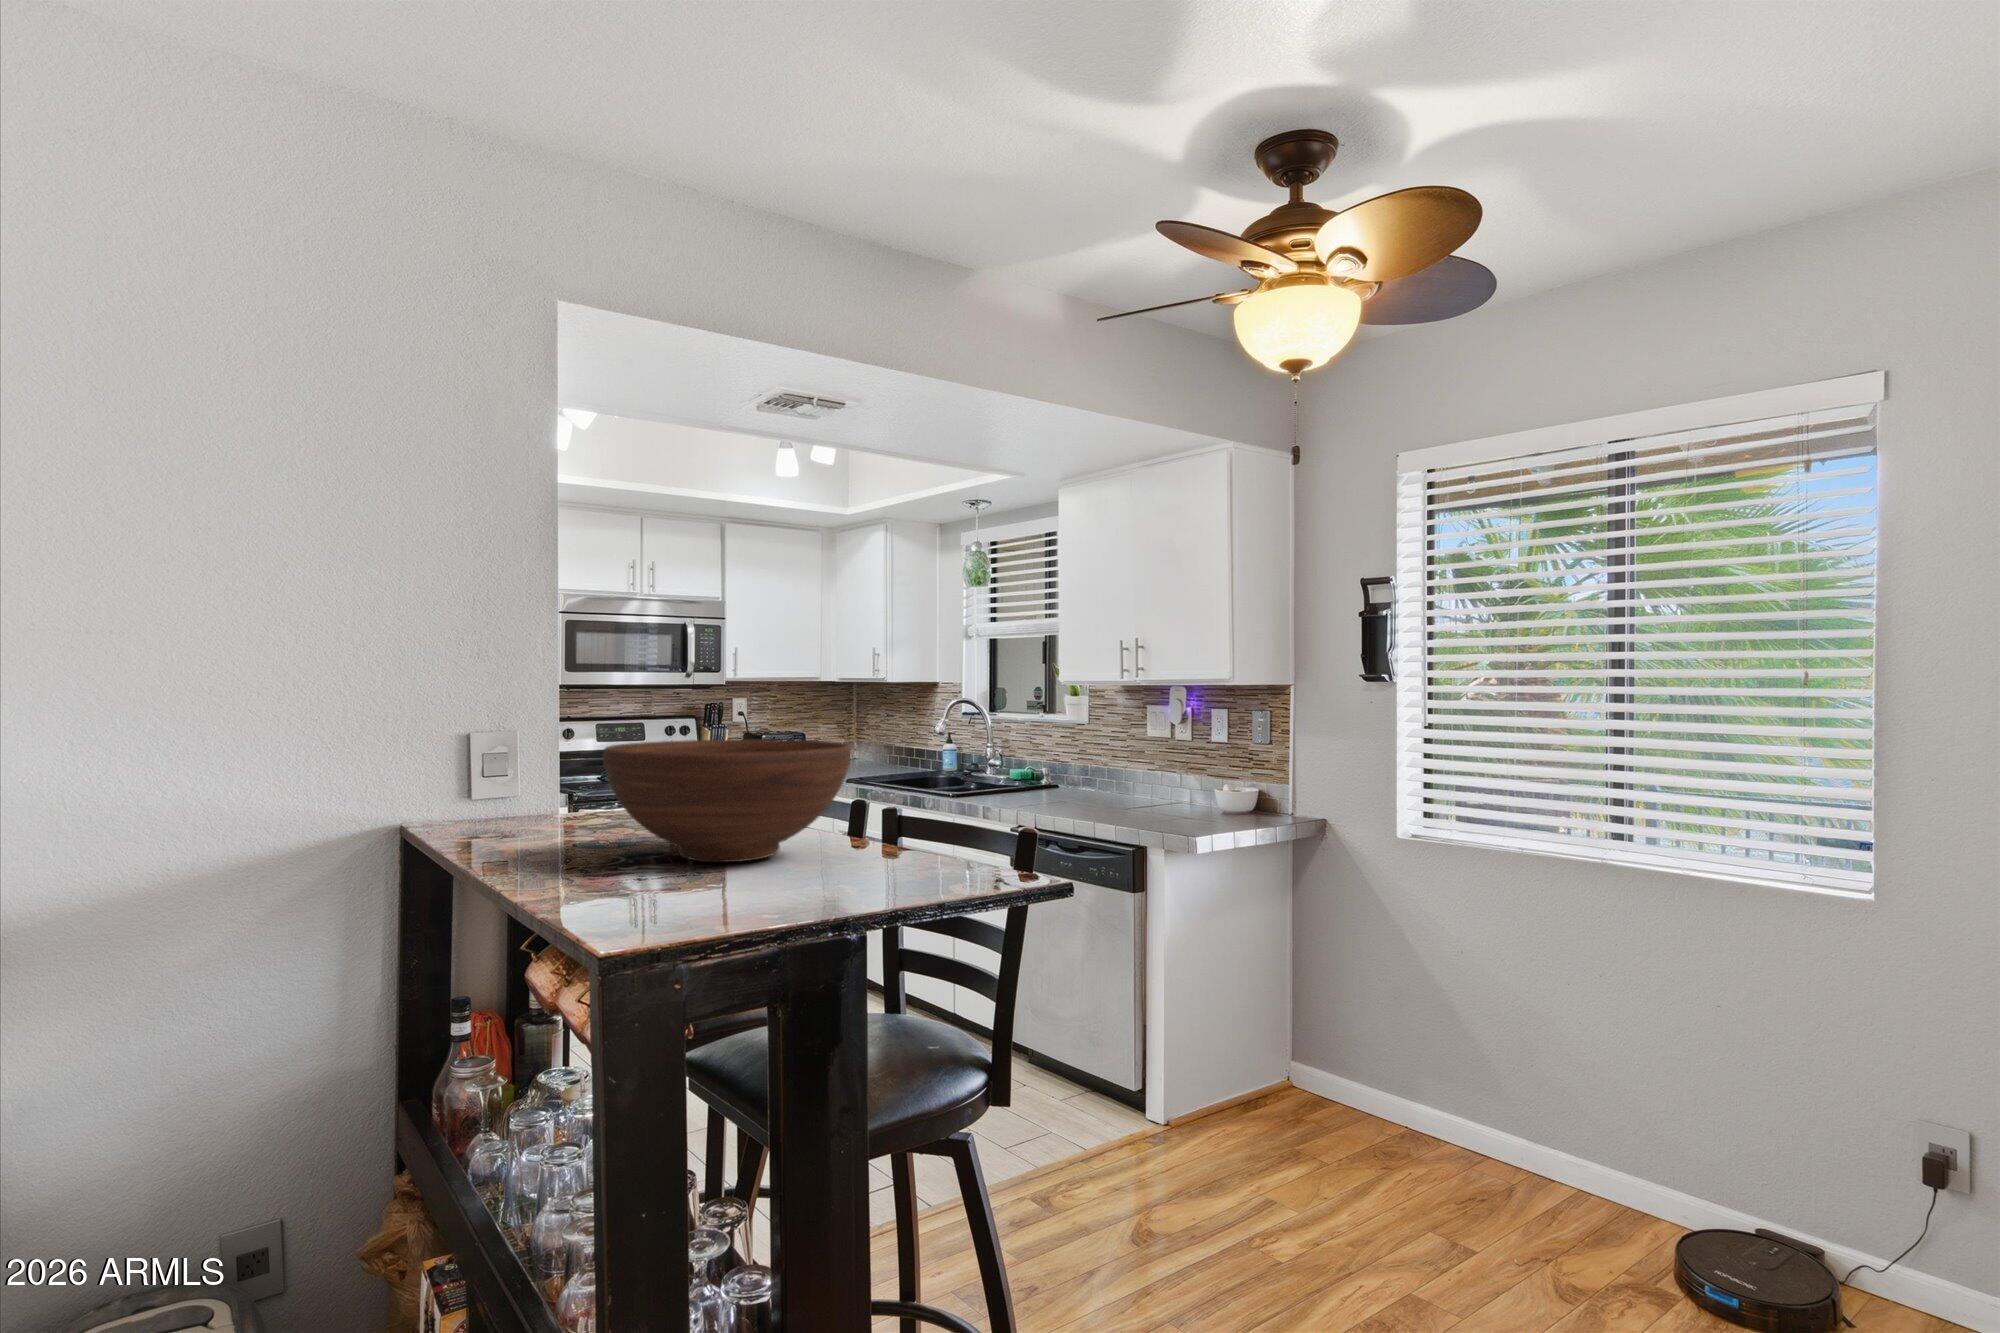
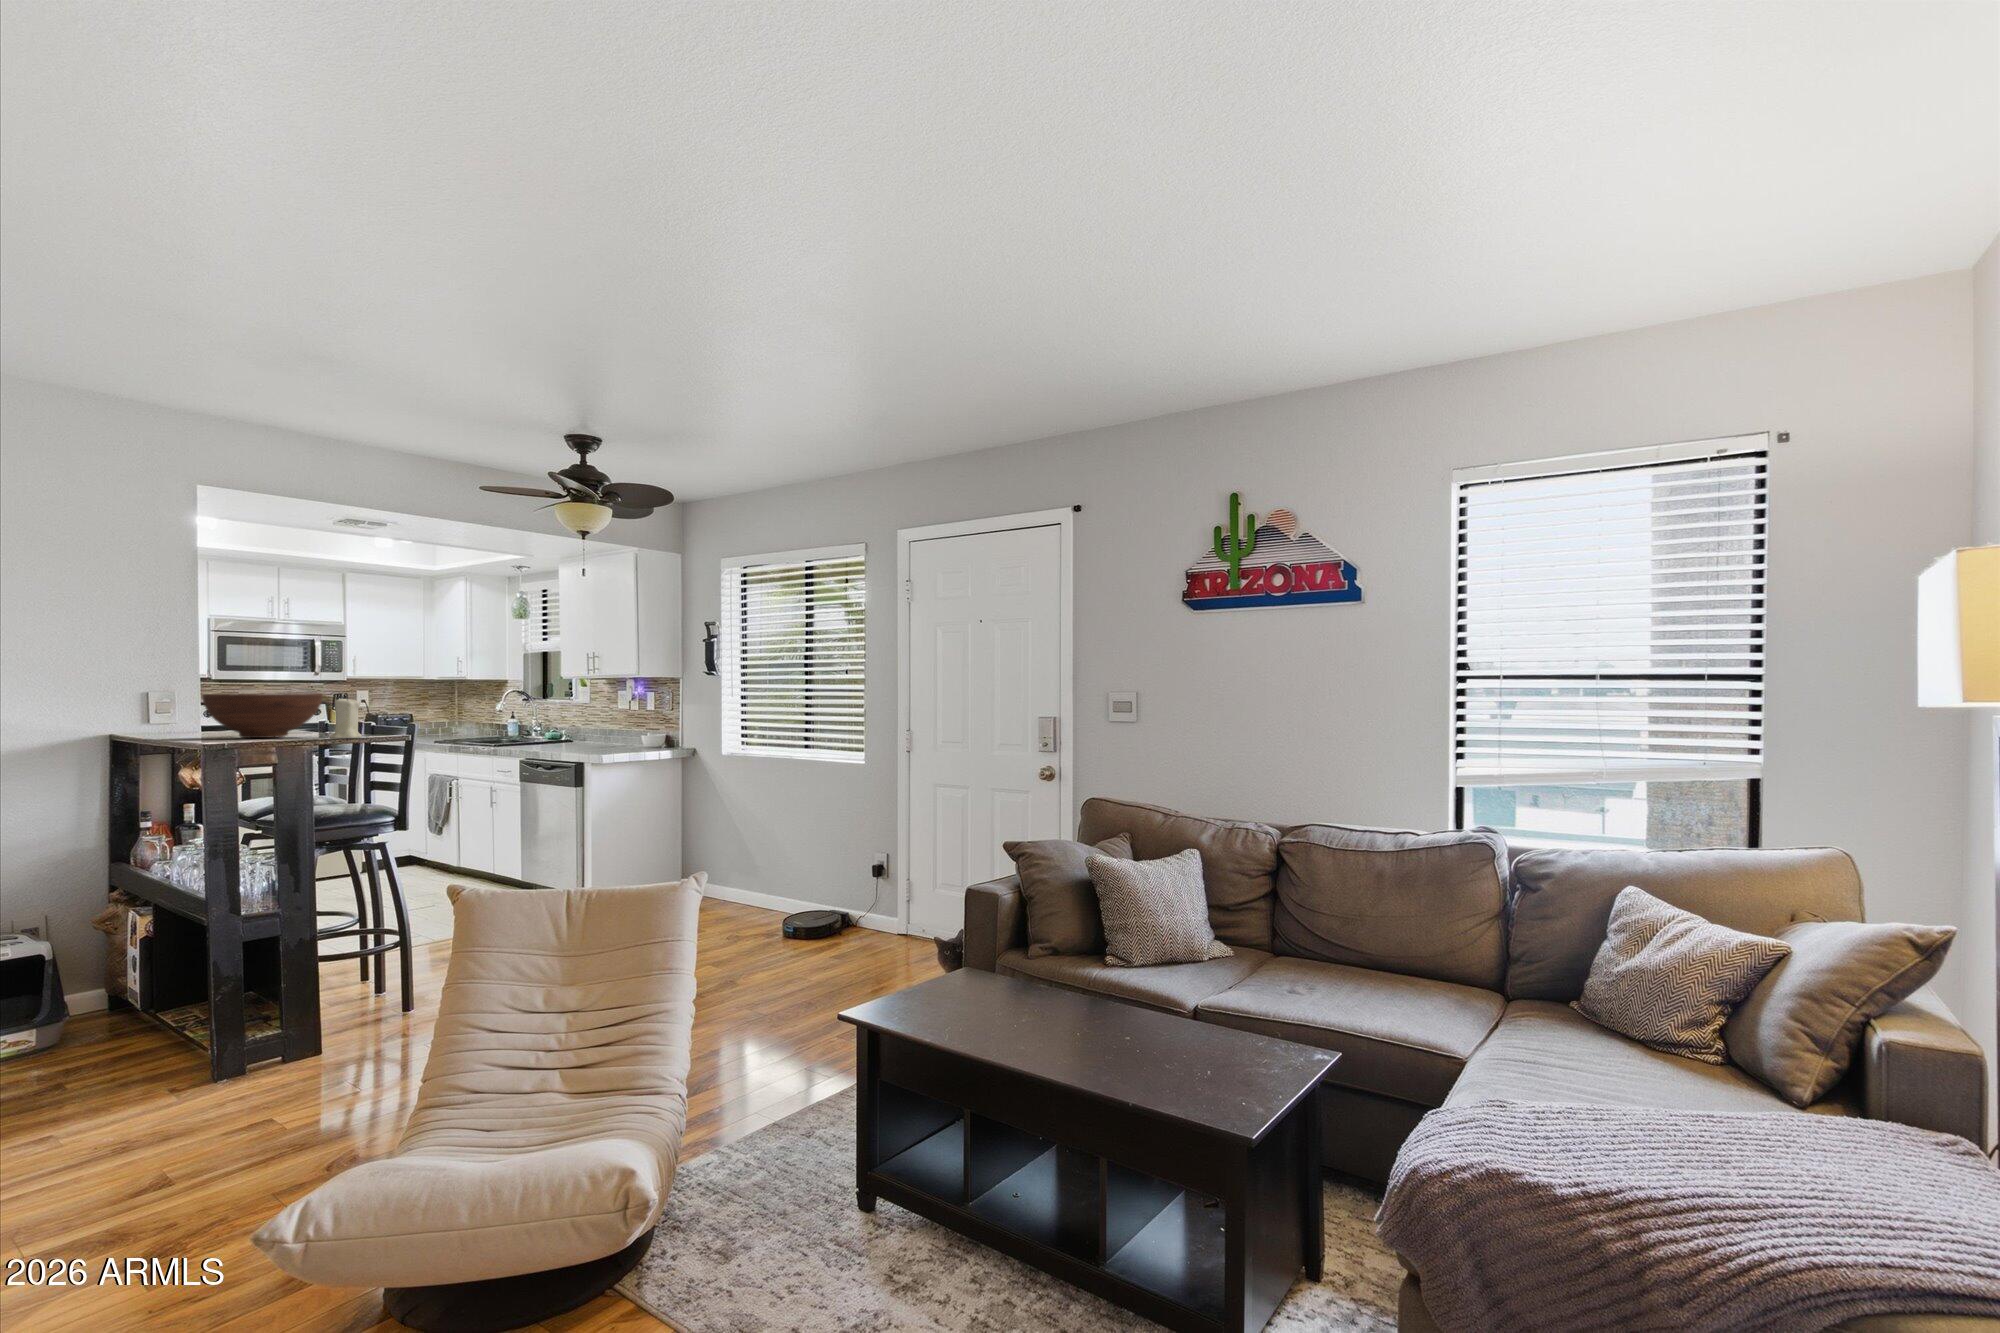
candle: none [907,763,982,884] -> present [330,698,362,738]

